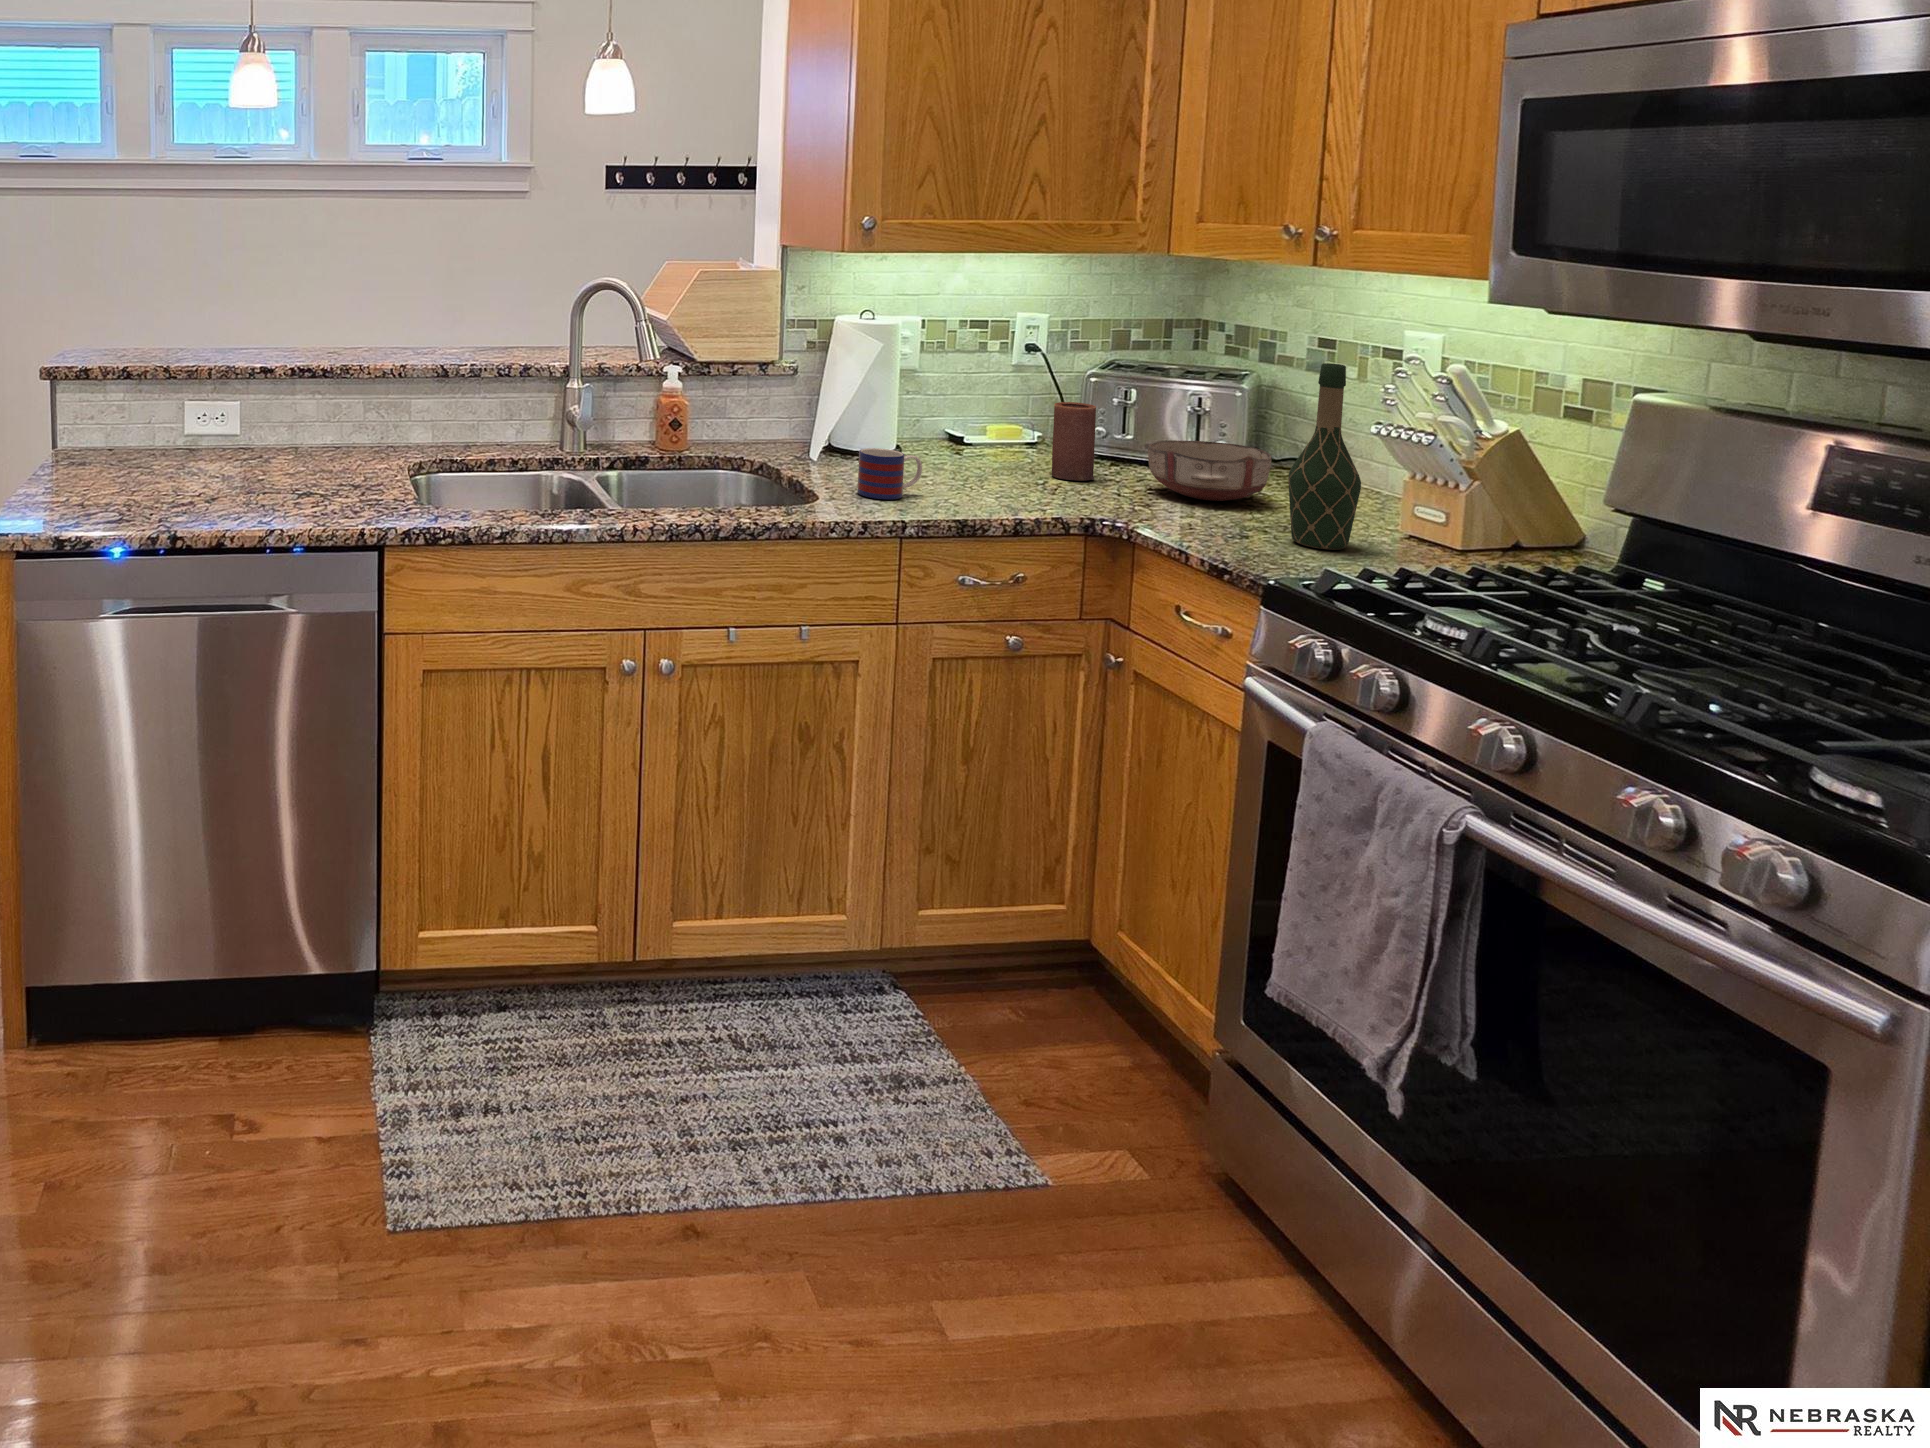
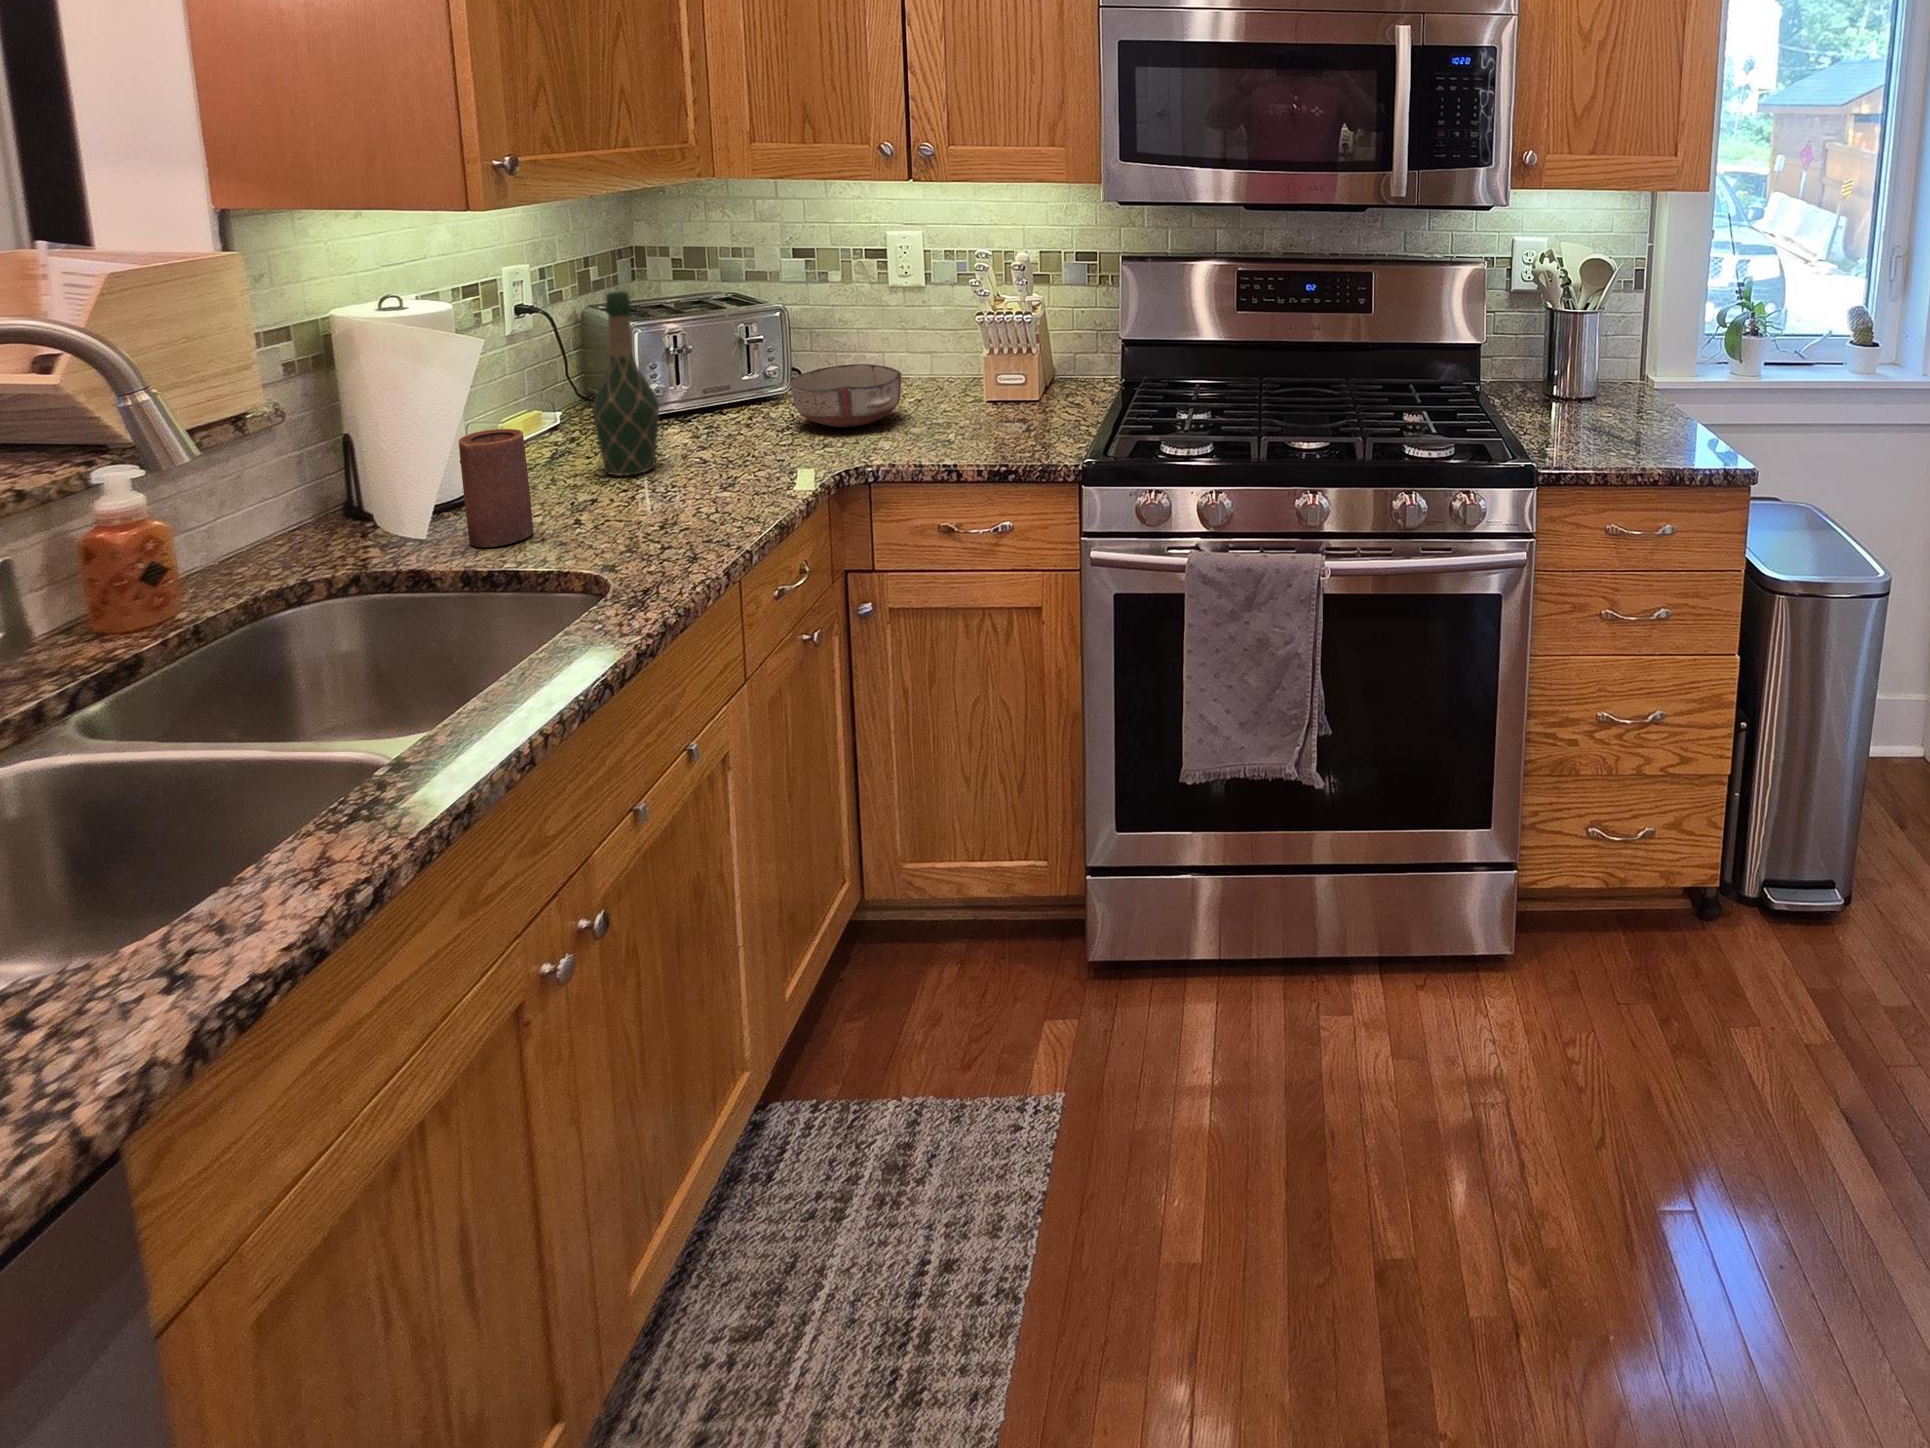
wine bottle: present [1288,363,1361,550] -> present [592,291,659,476]
candle: present [1052,402,1096,481] -> present [459,429,533,547]
mug: present [857,448,922,500] -> none [642,476,710,551]

